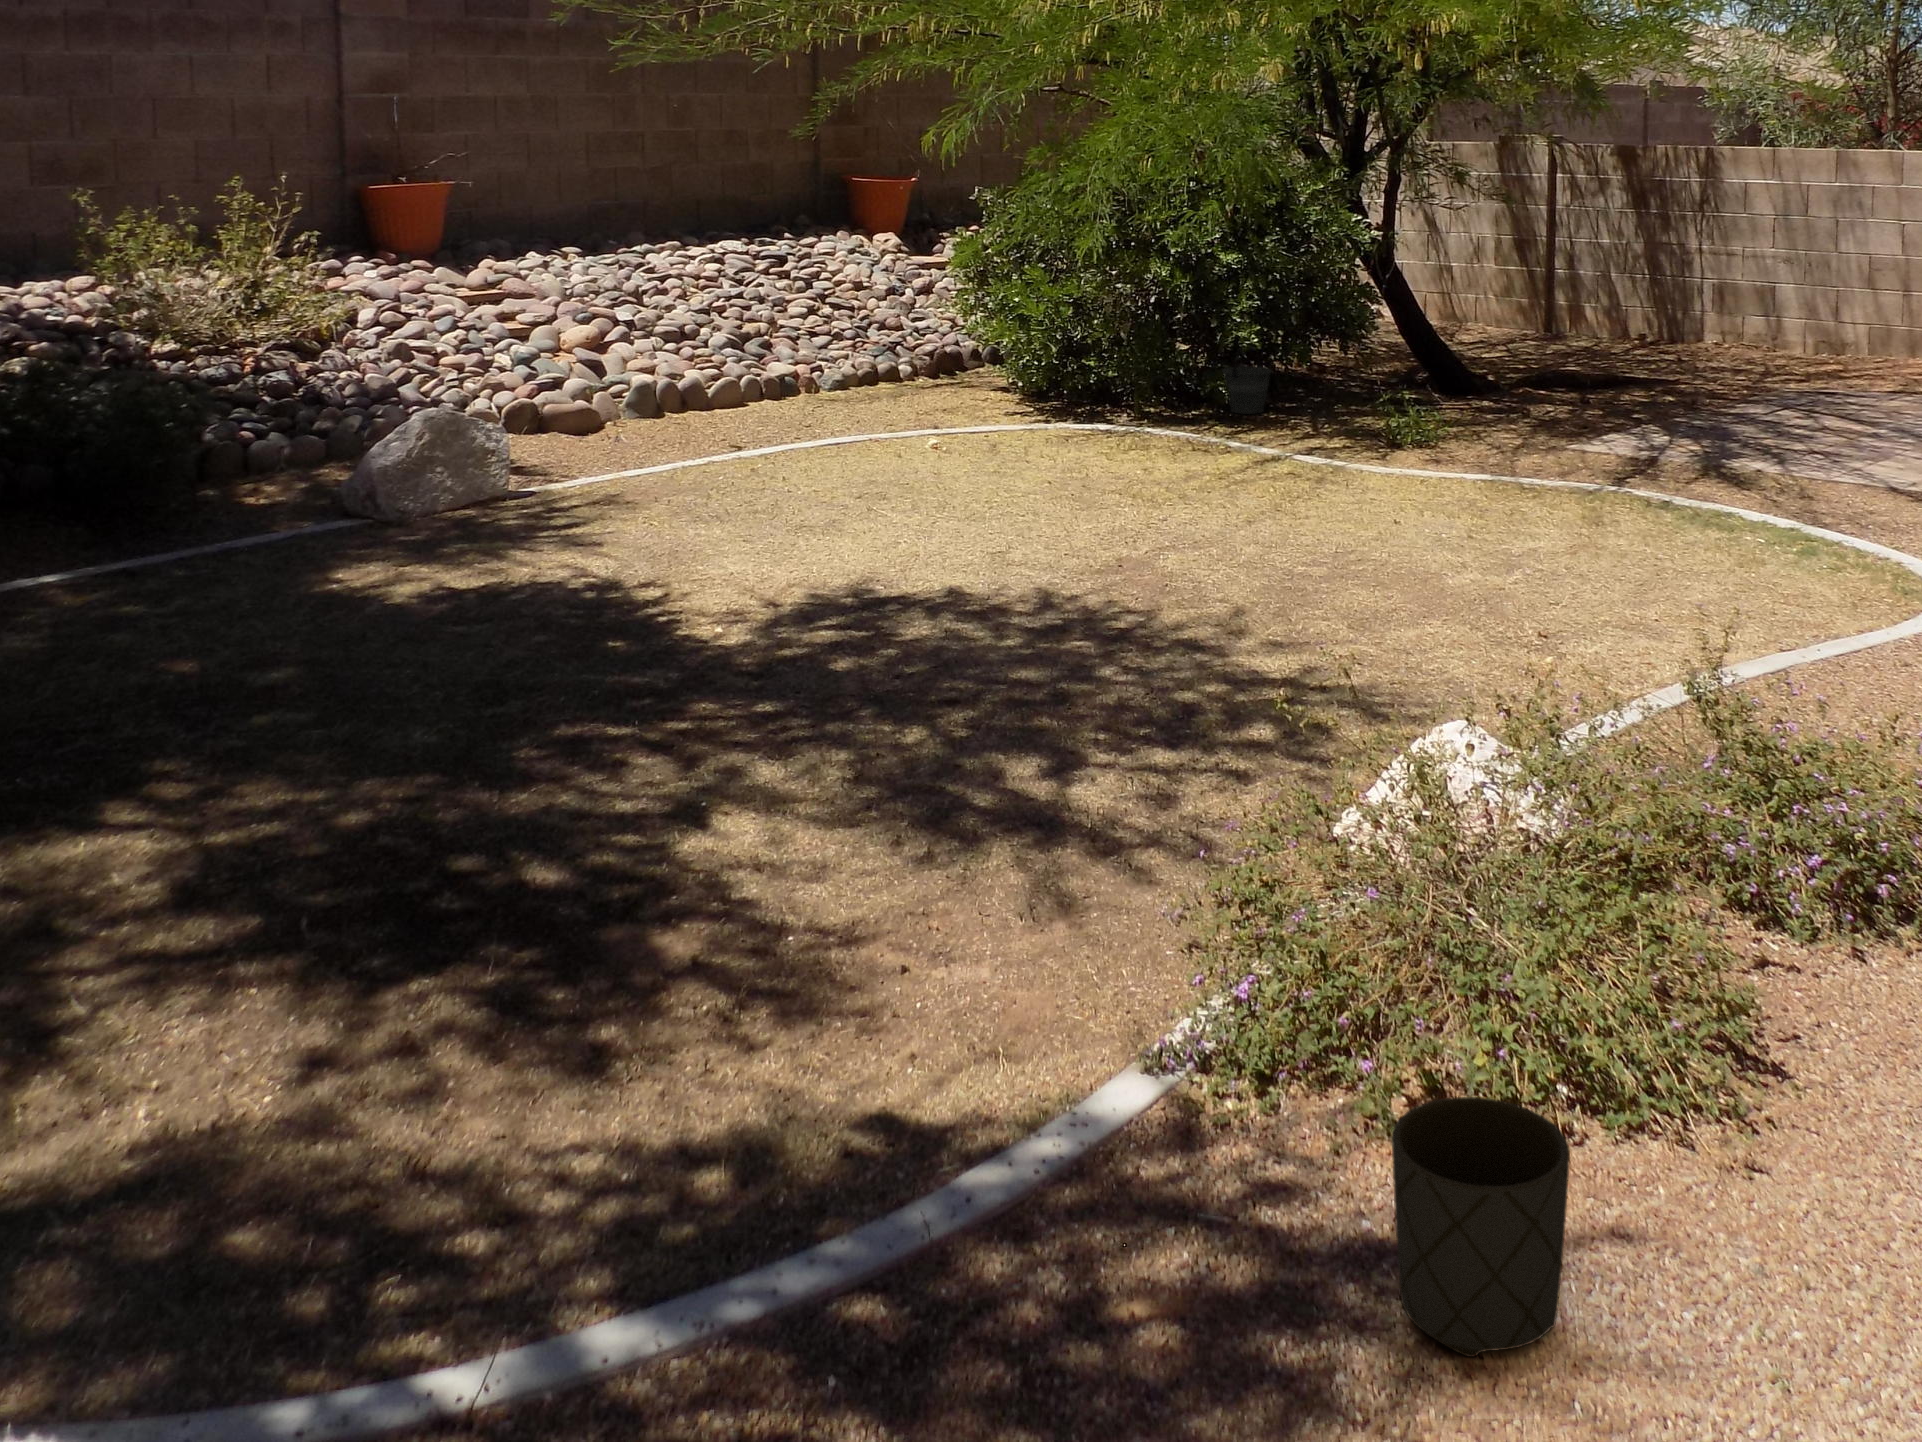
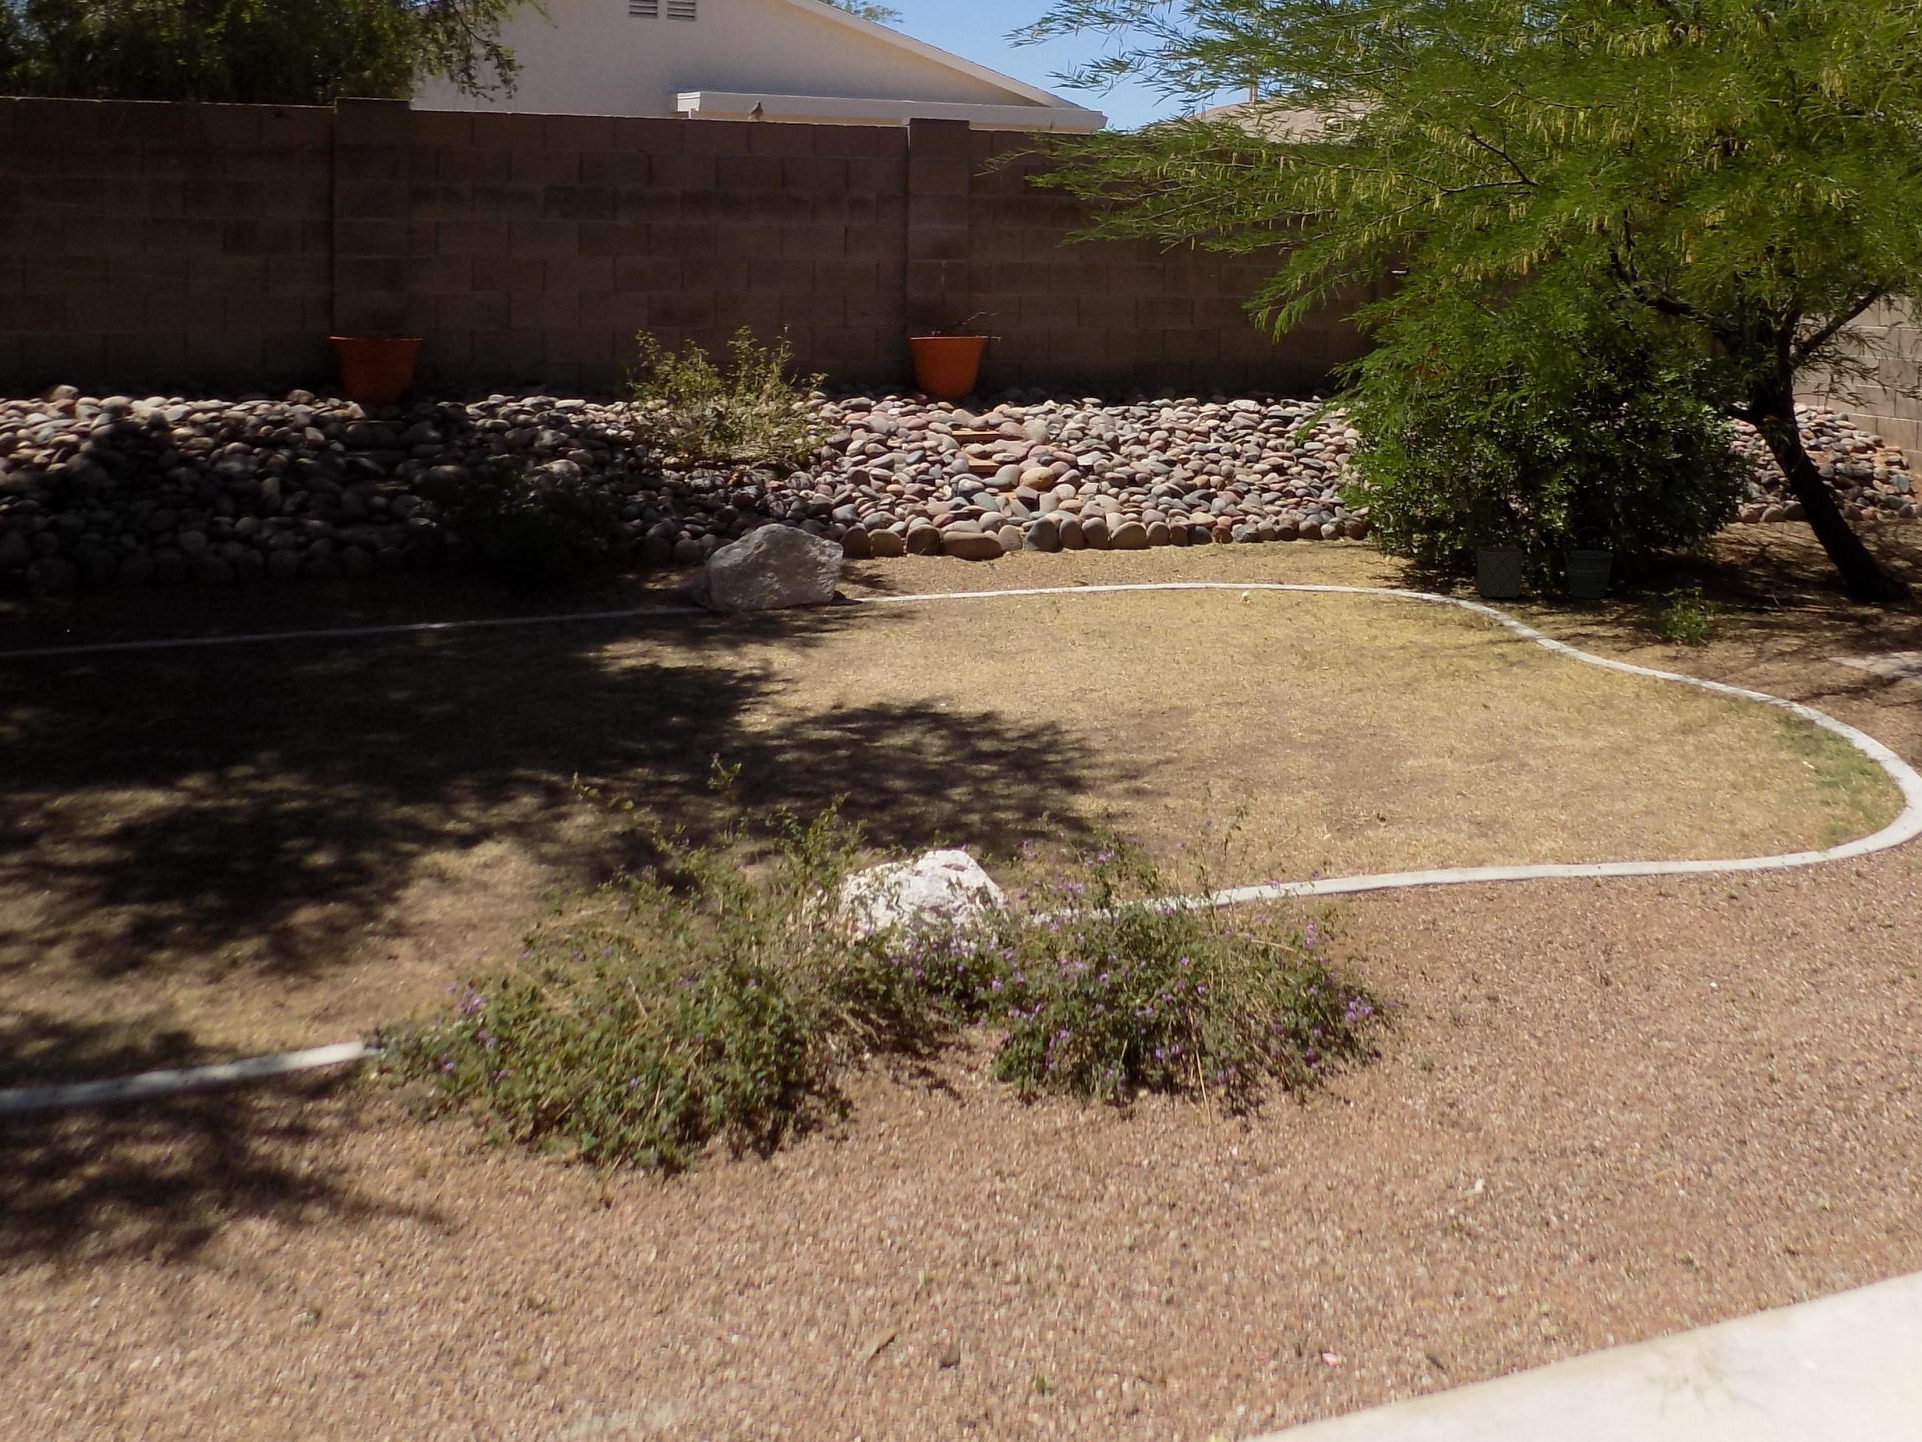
planter: present [1392,1097,1570,1357] -> present [1477,547,1523,599]

